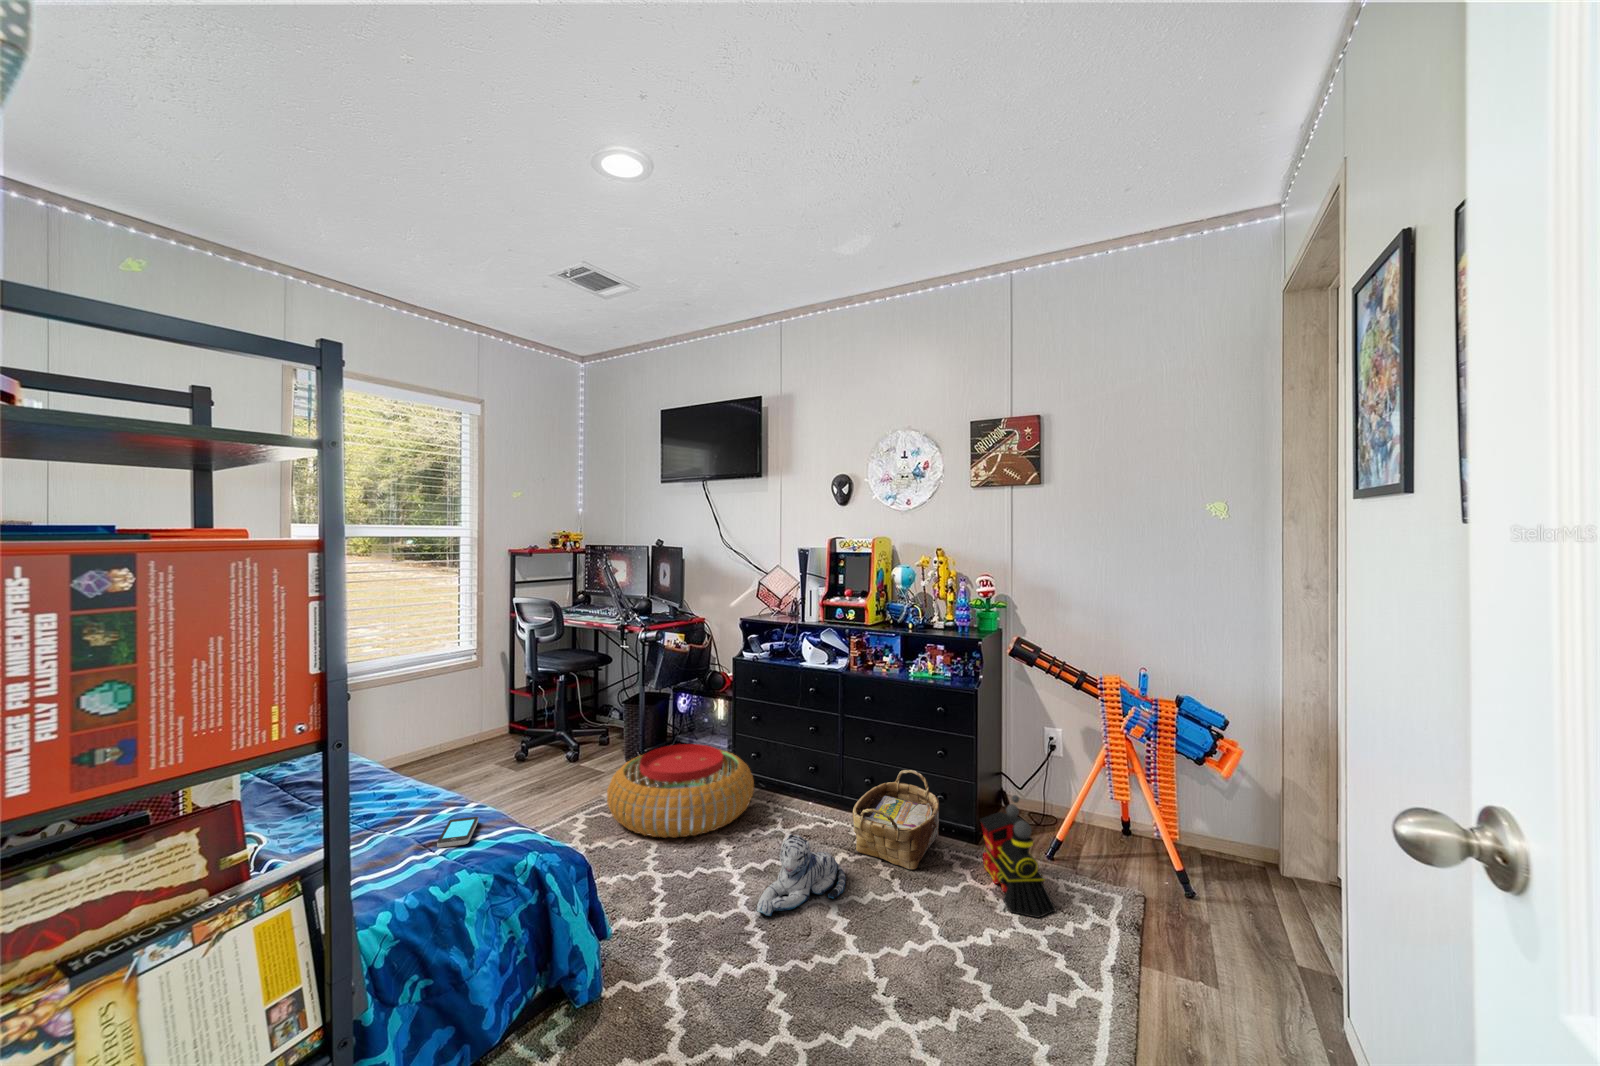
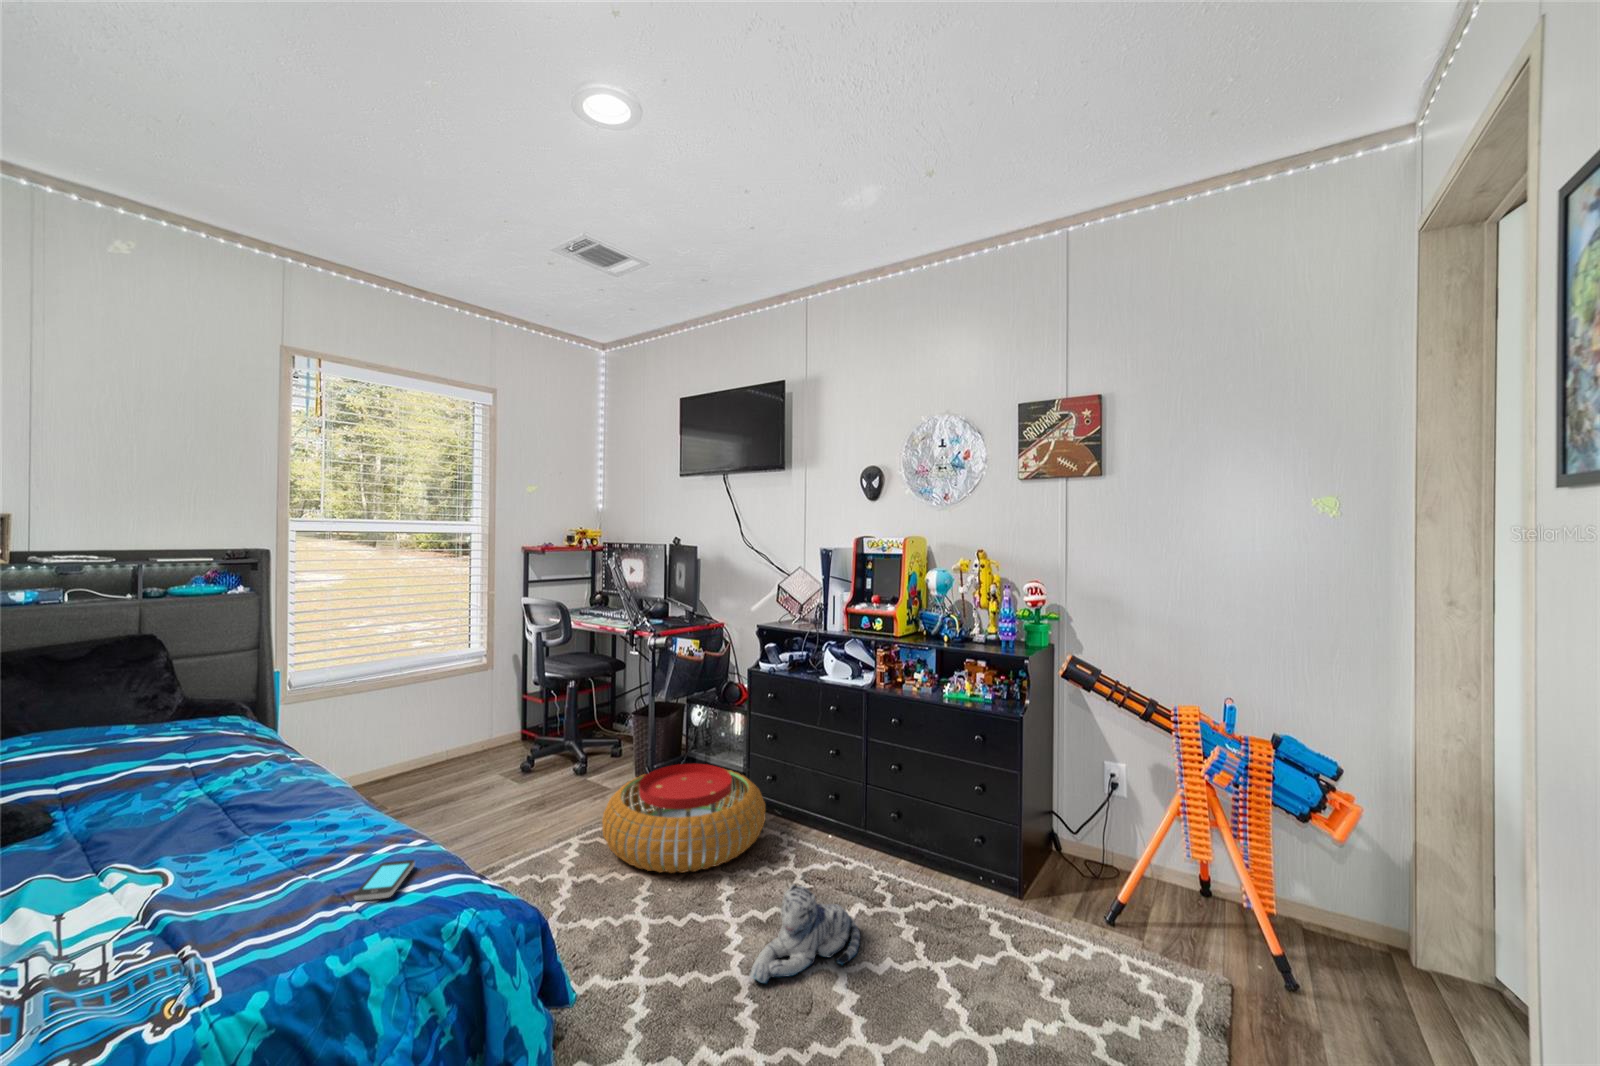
woven basket: present [852,770,939,869] -> none [872,807,975,930]
toy train: present [980,795,1056,918] -> none [1022,849,1118,1008]

